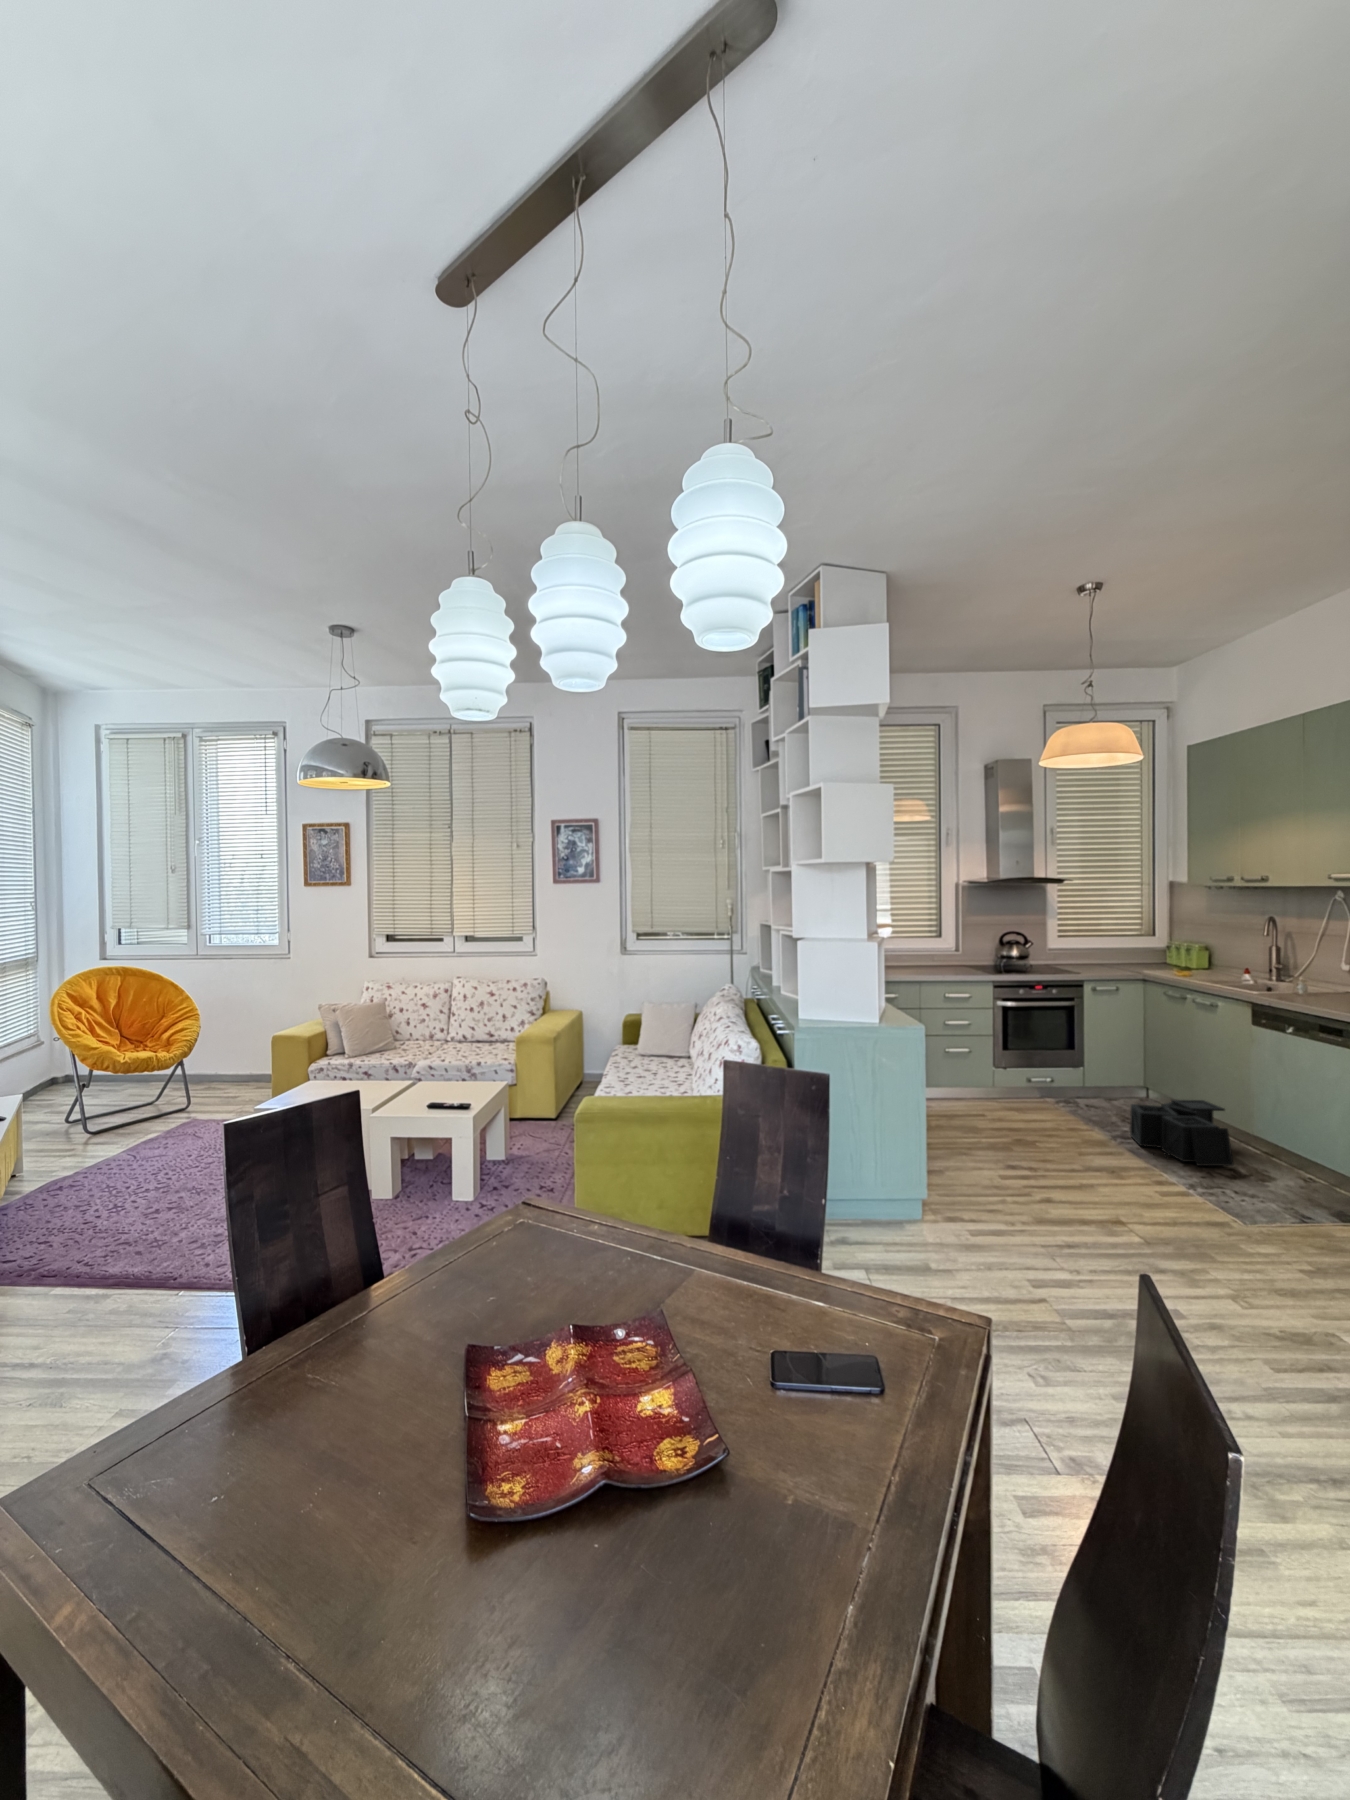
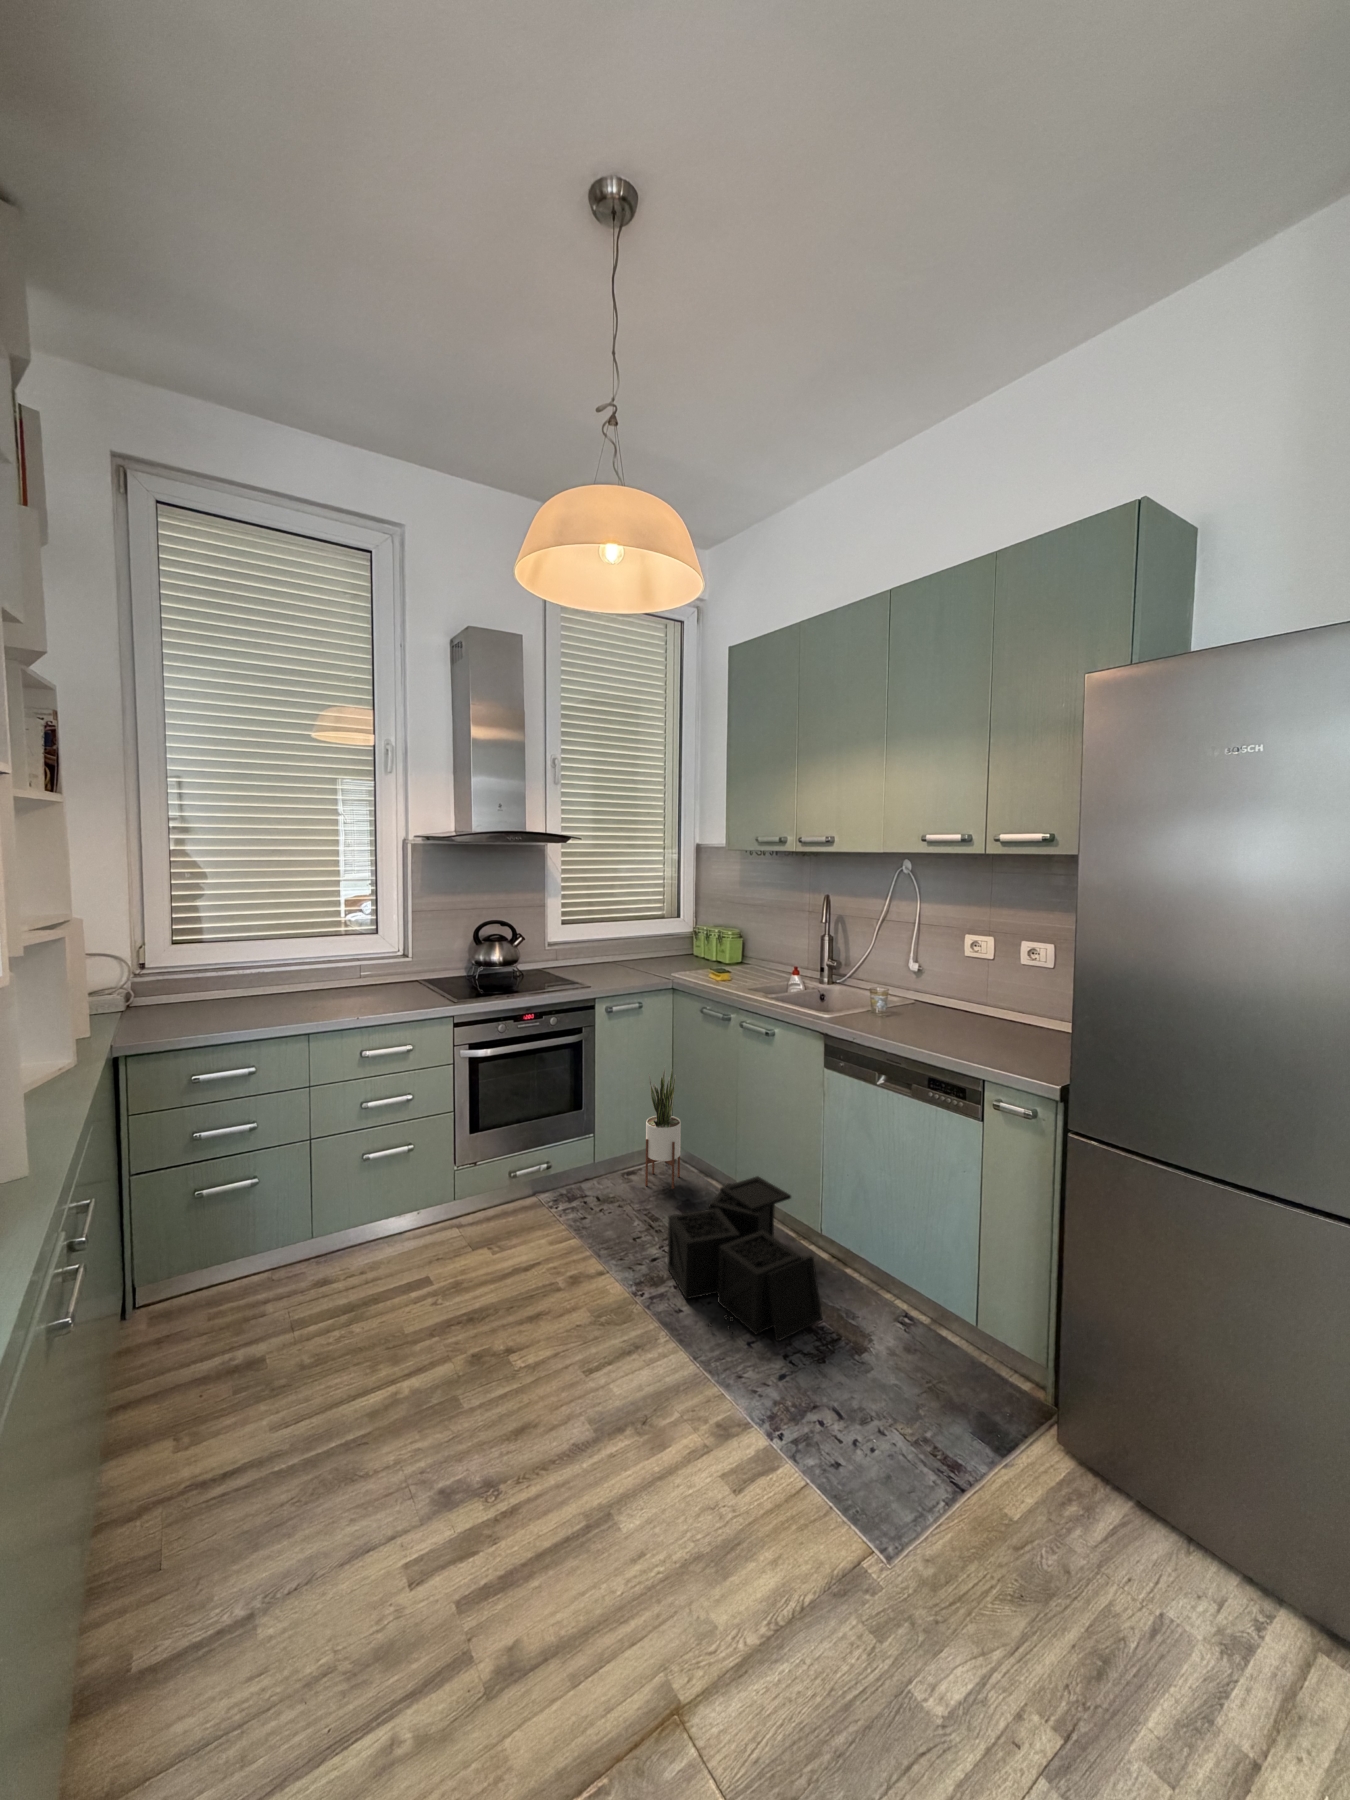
potted plant: none [1121,1029,1149,1112] -> present [645,1066,681,1189]

